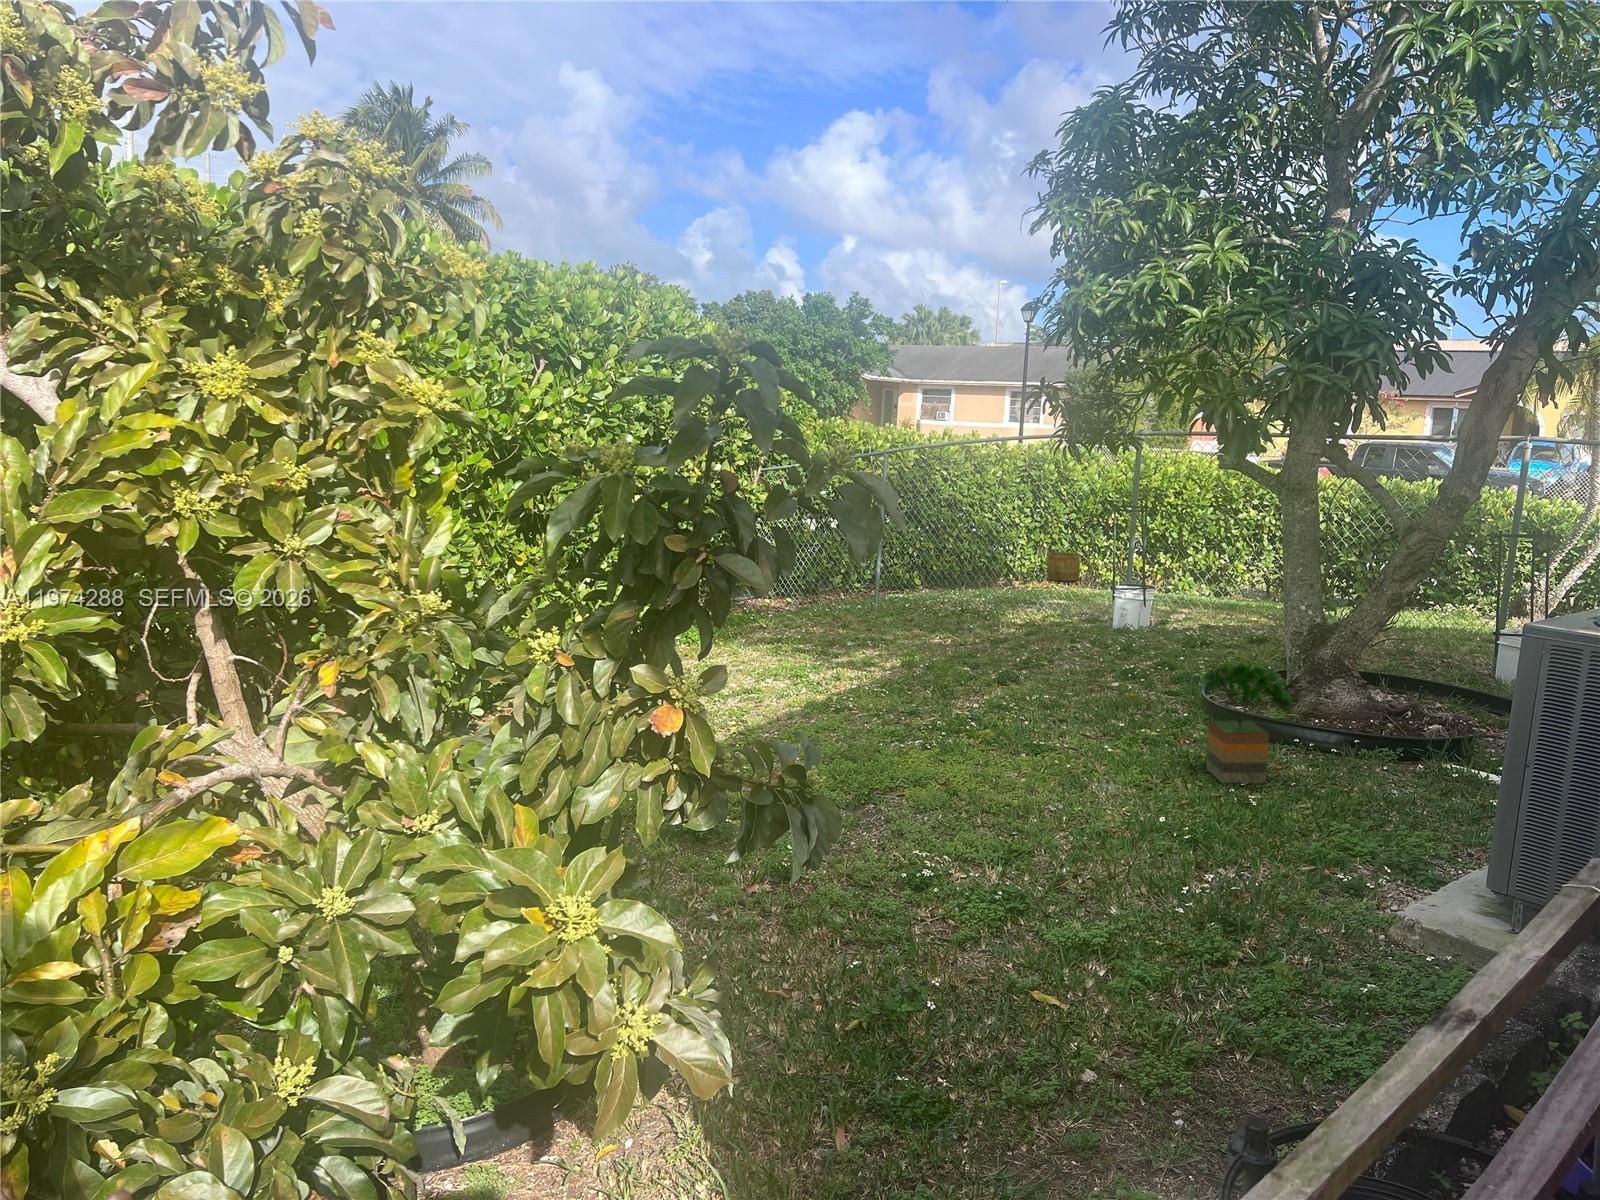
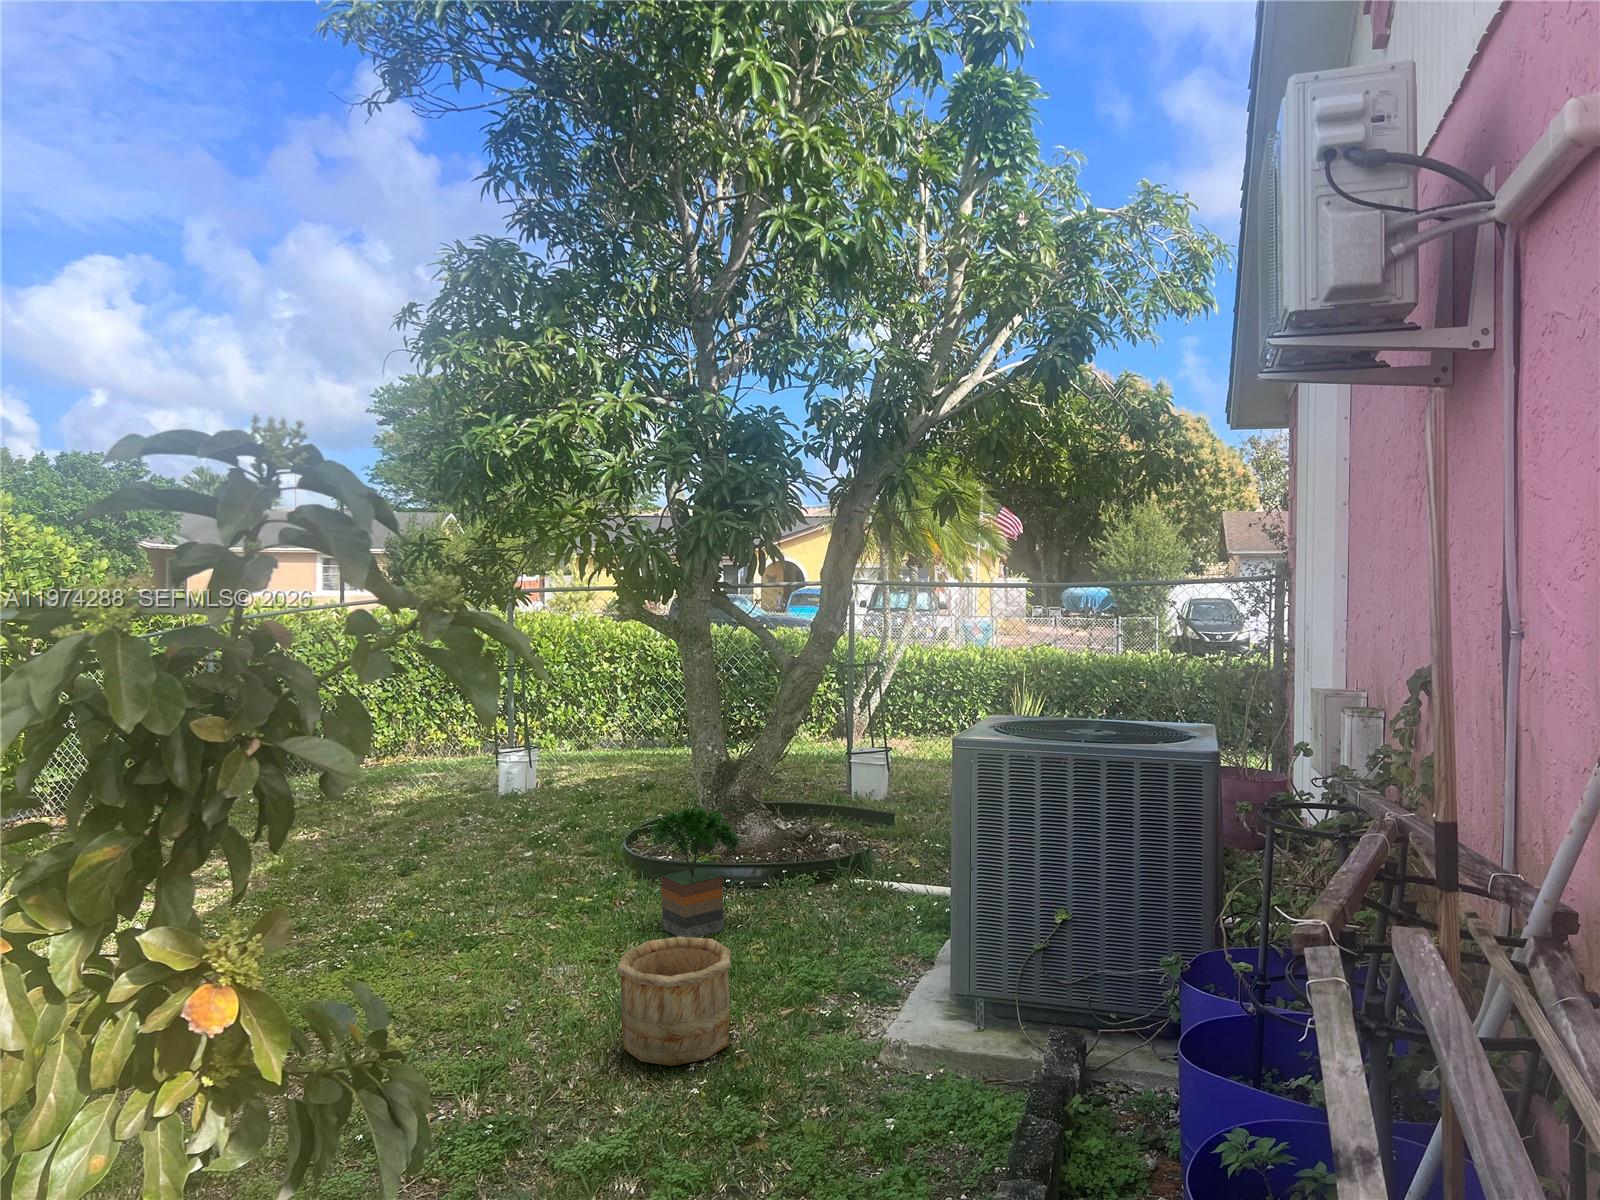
wooden bucket: present [1047,552,1081,581] -> present [616,937,731,1066]

